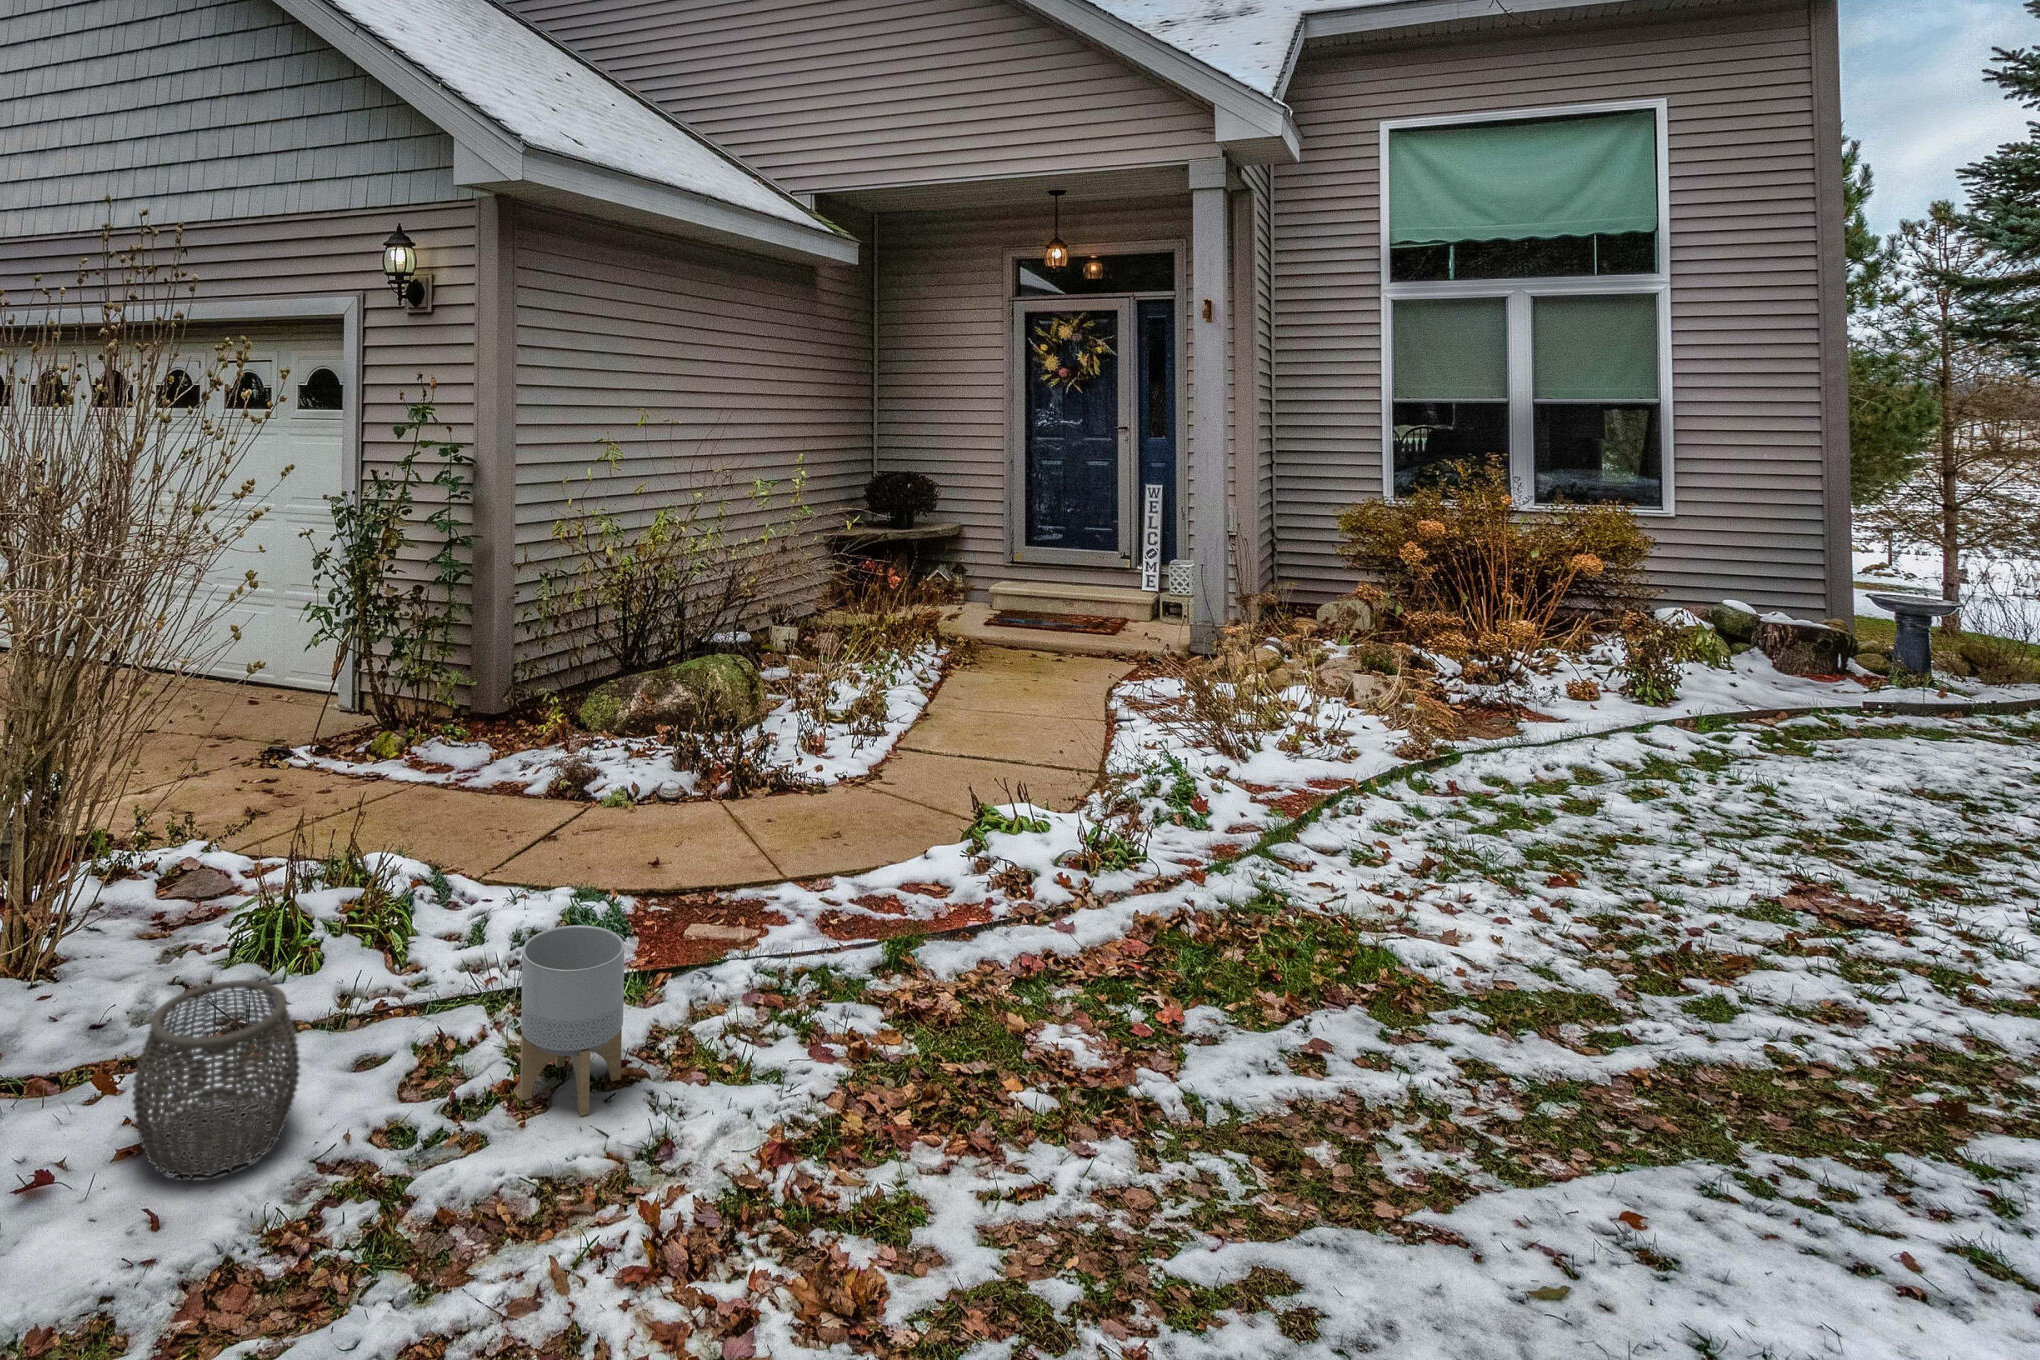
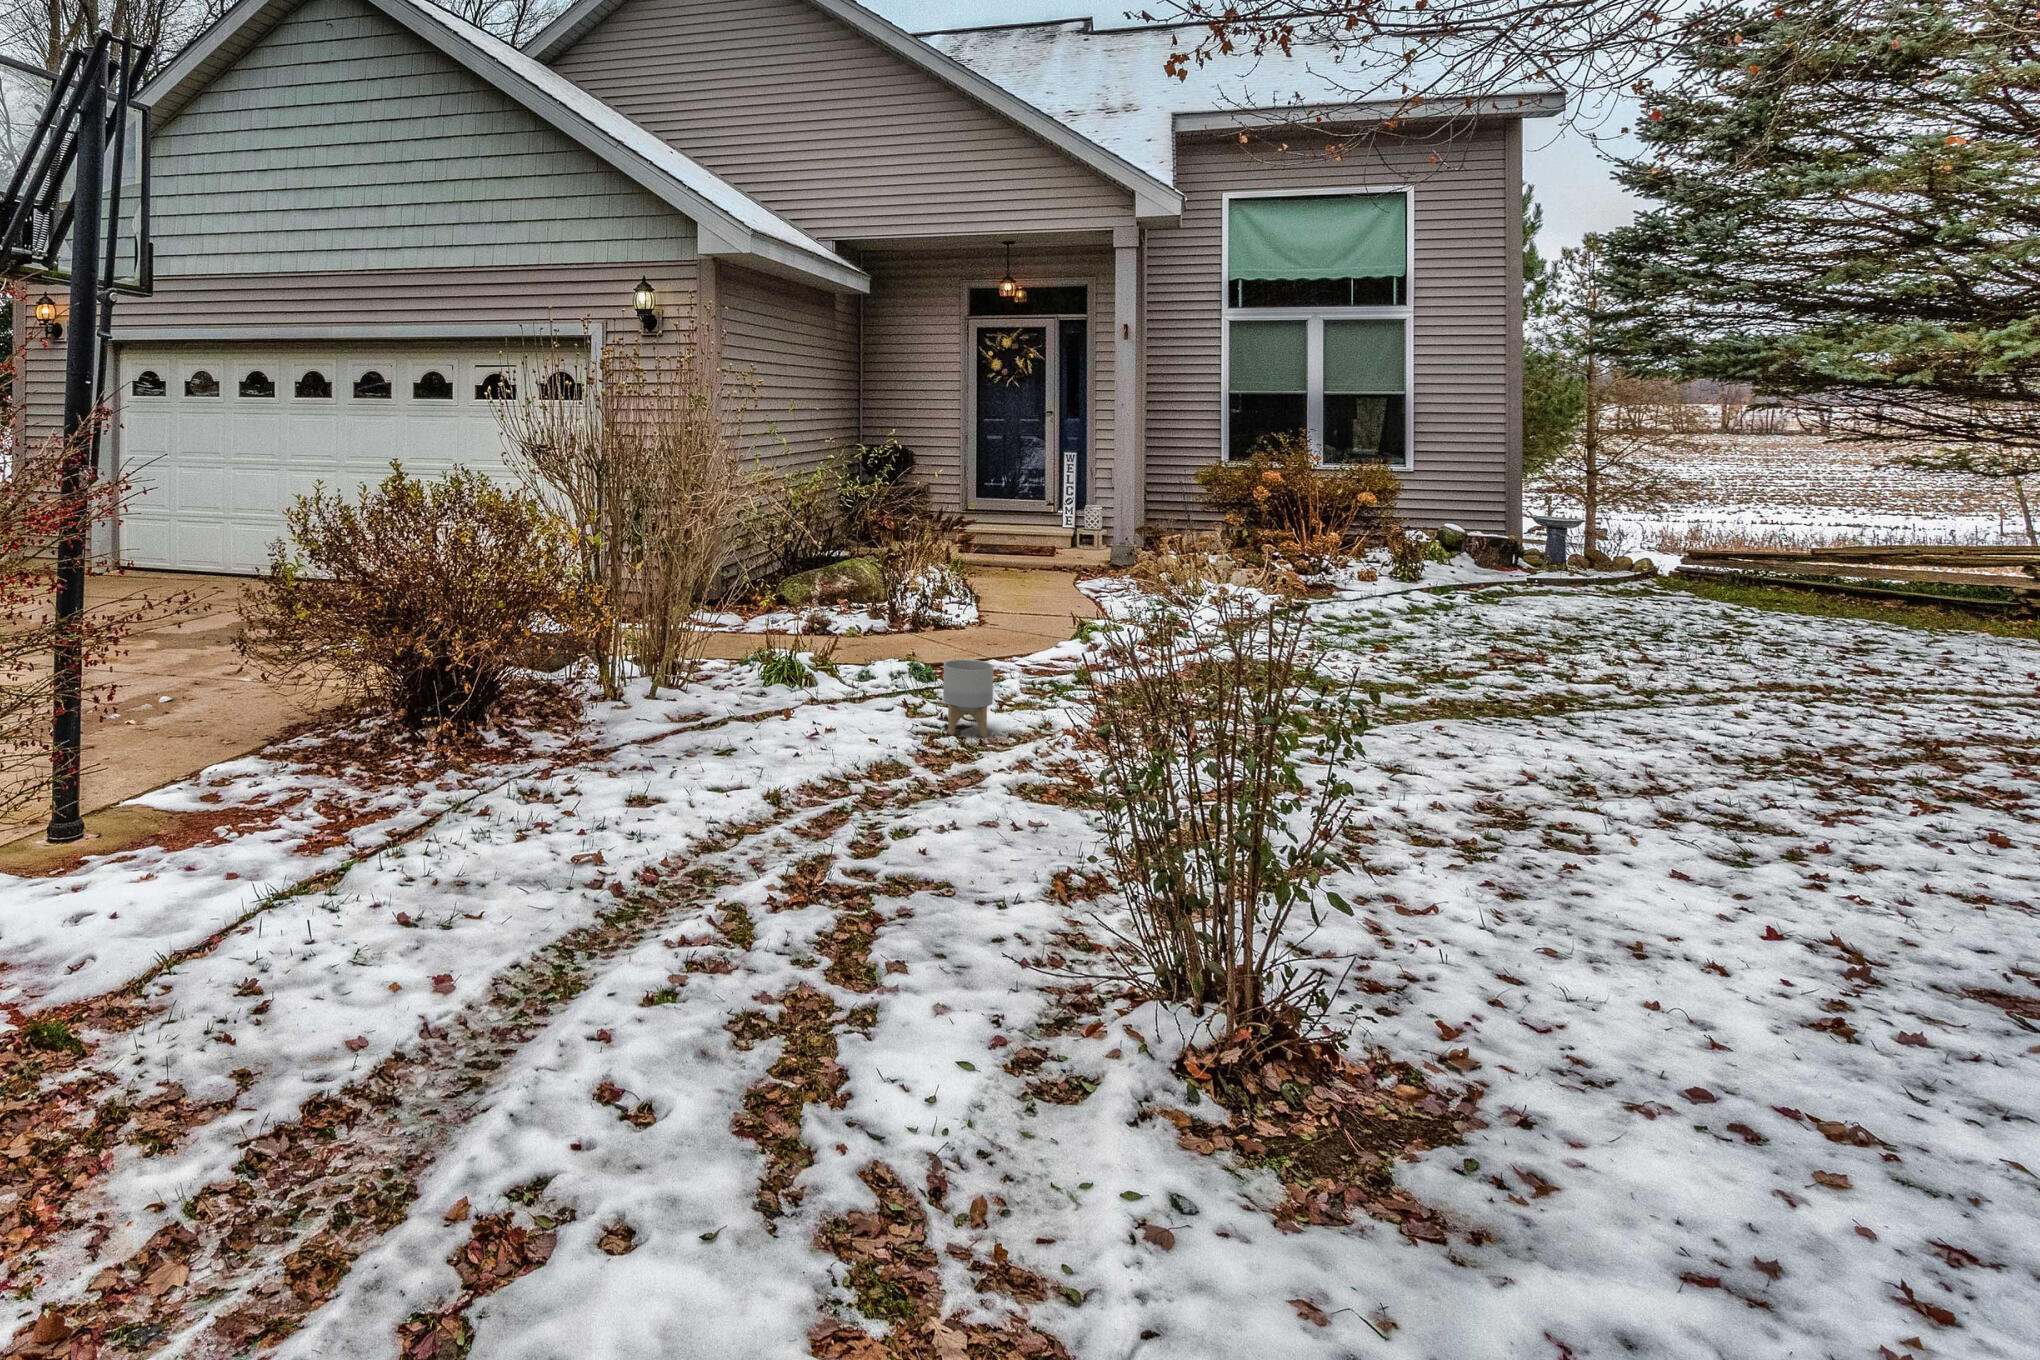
woven basket: present [132,980,300,1178] -> none [797,682,870,758]

